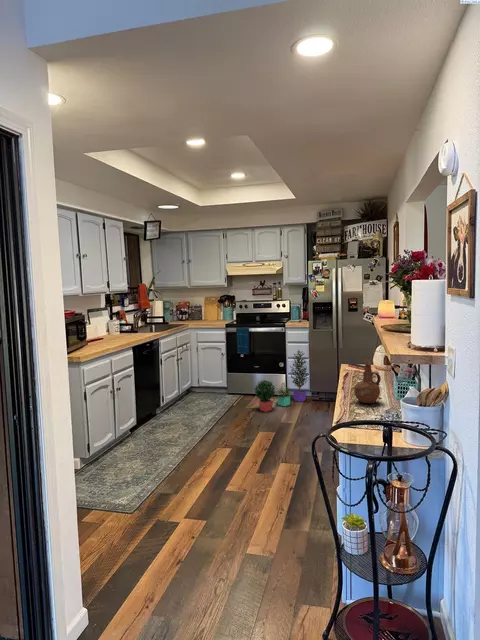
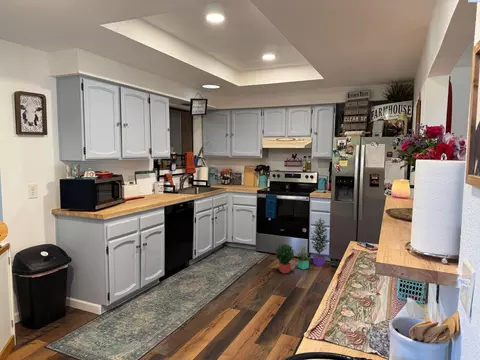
ceramic pitcher: present [354,357,381,403] -> none [348,246,381,302]

